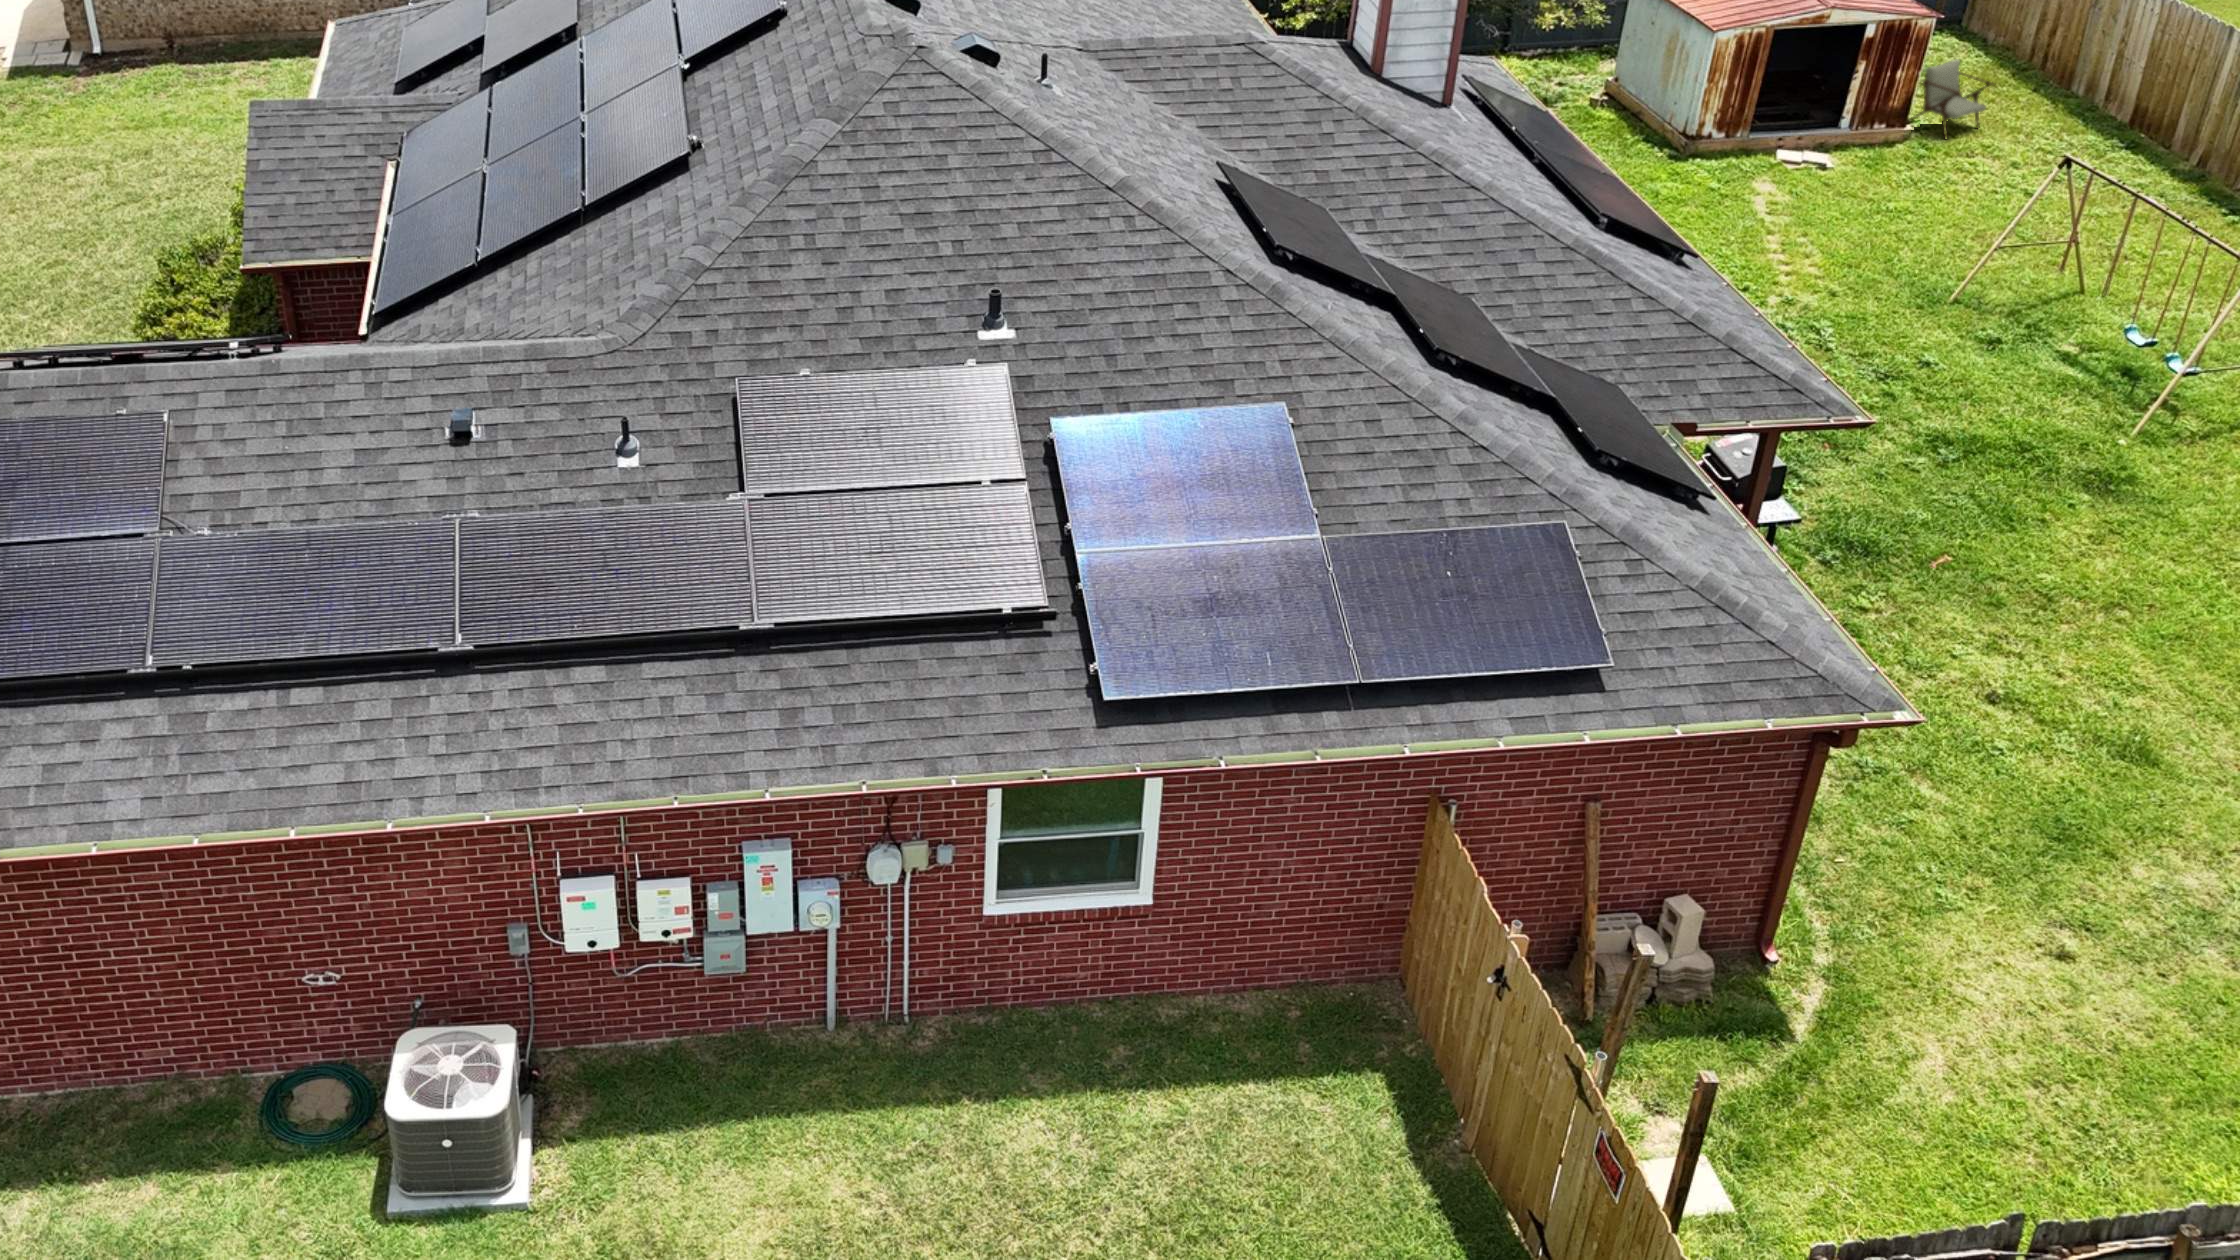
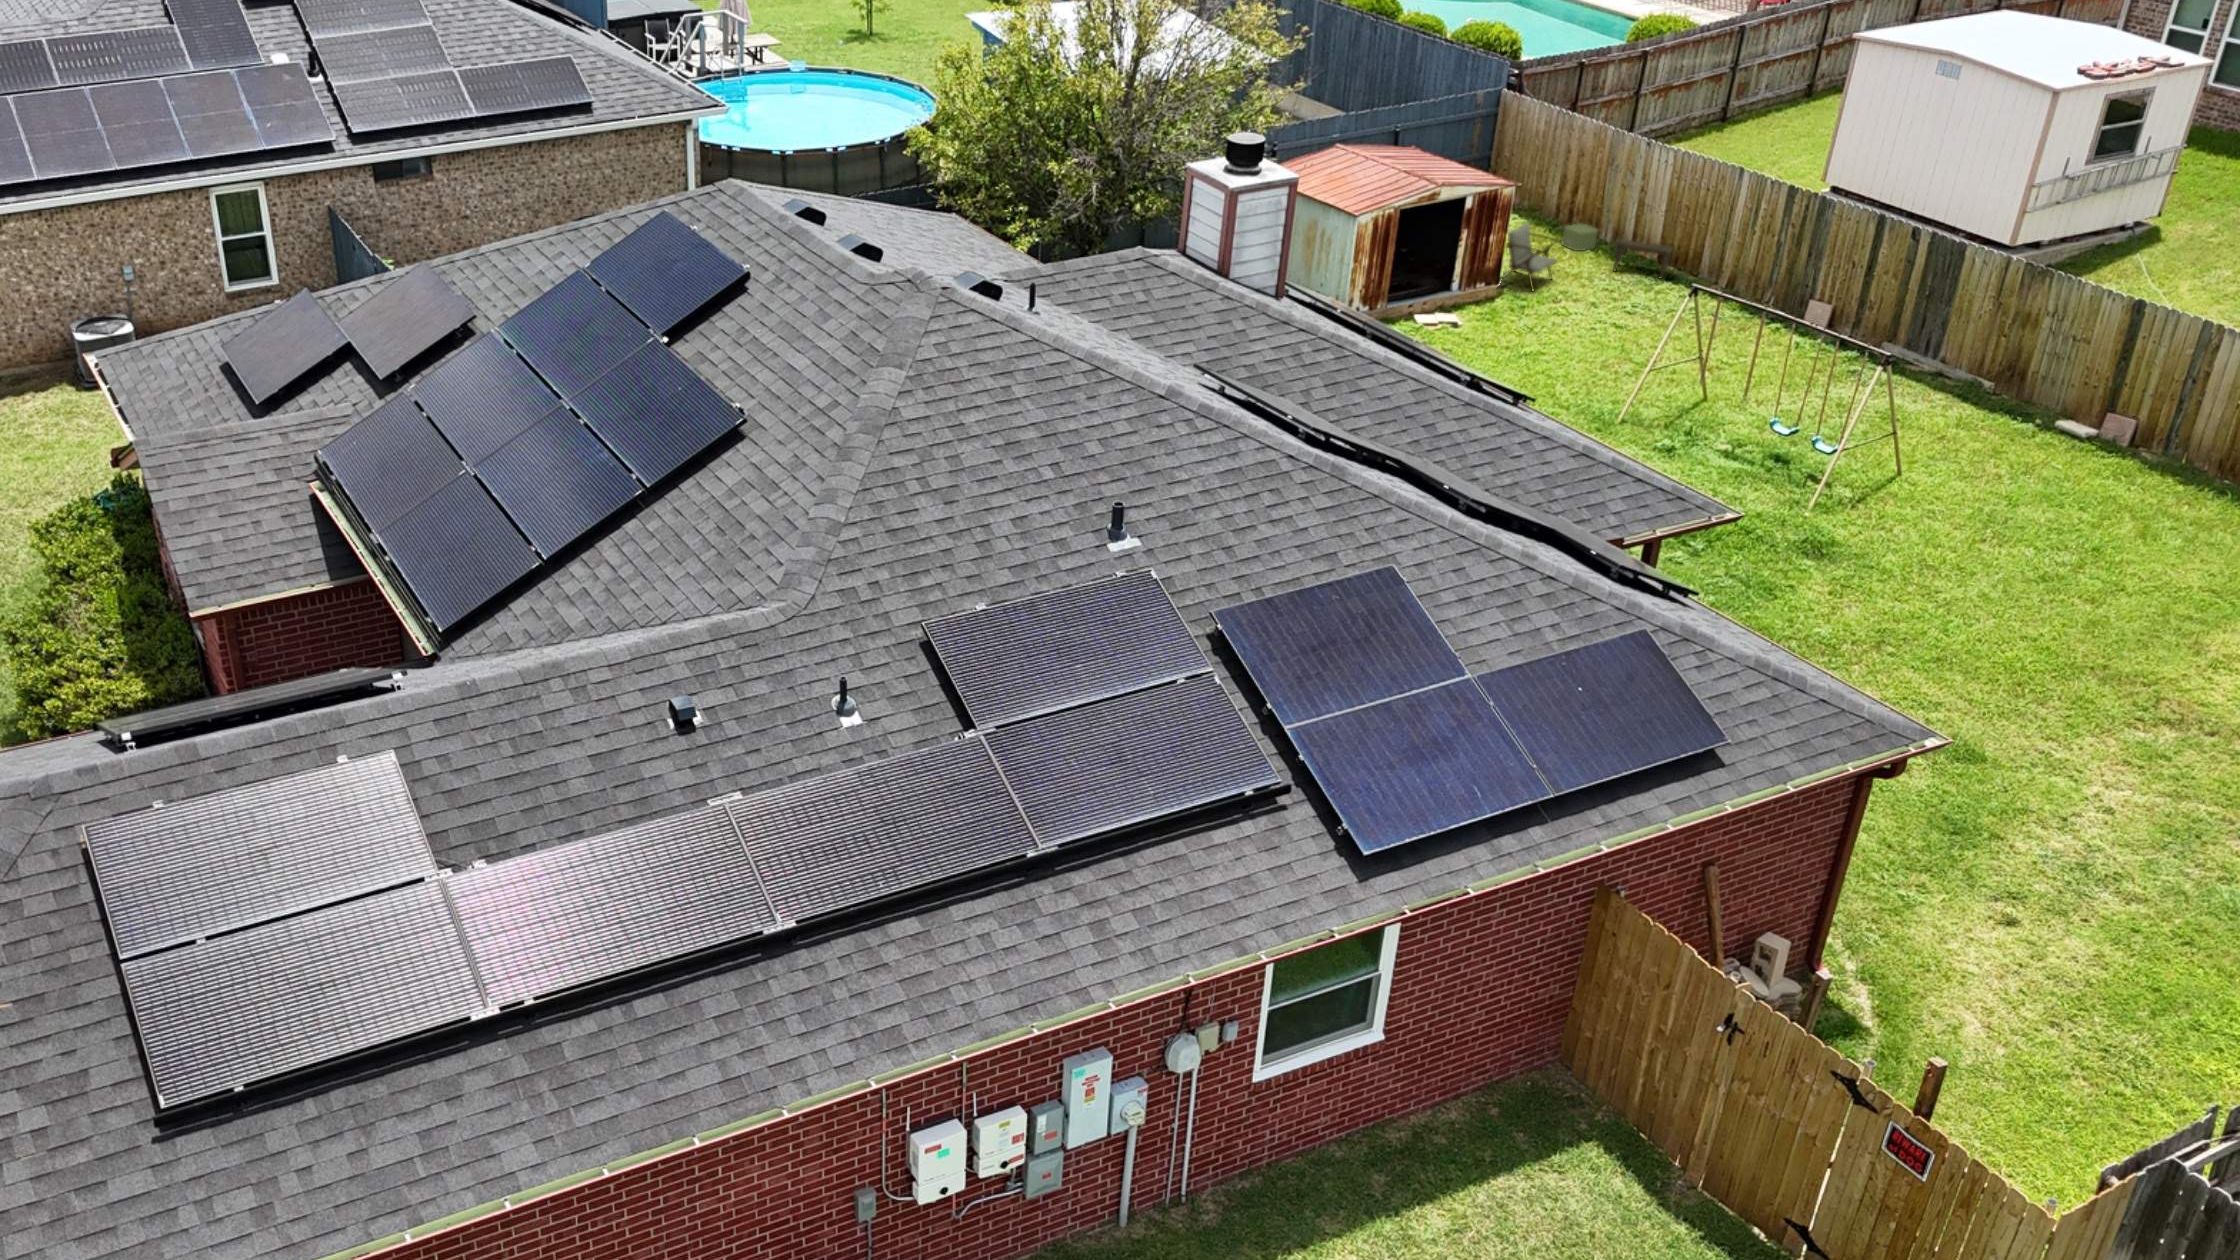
storage box: none [2017,68,2066,100] -> present [1562,224,1599,251]
bench: none [2064,91,2147,144] -> present [1613,239,1673,278]

